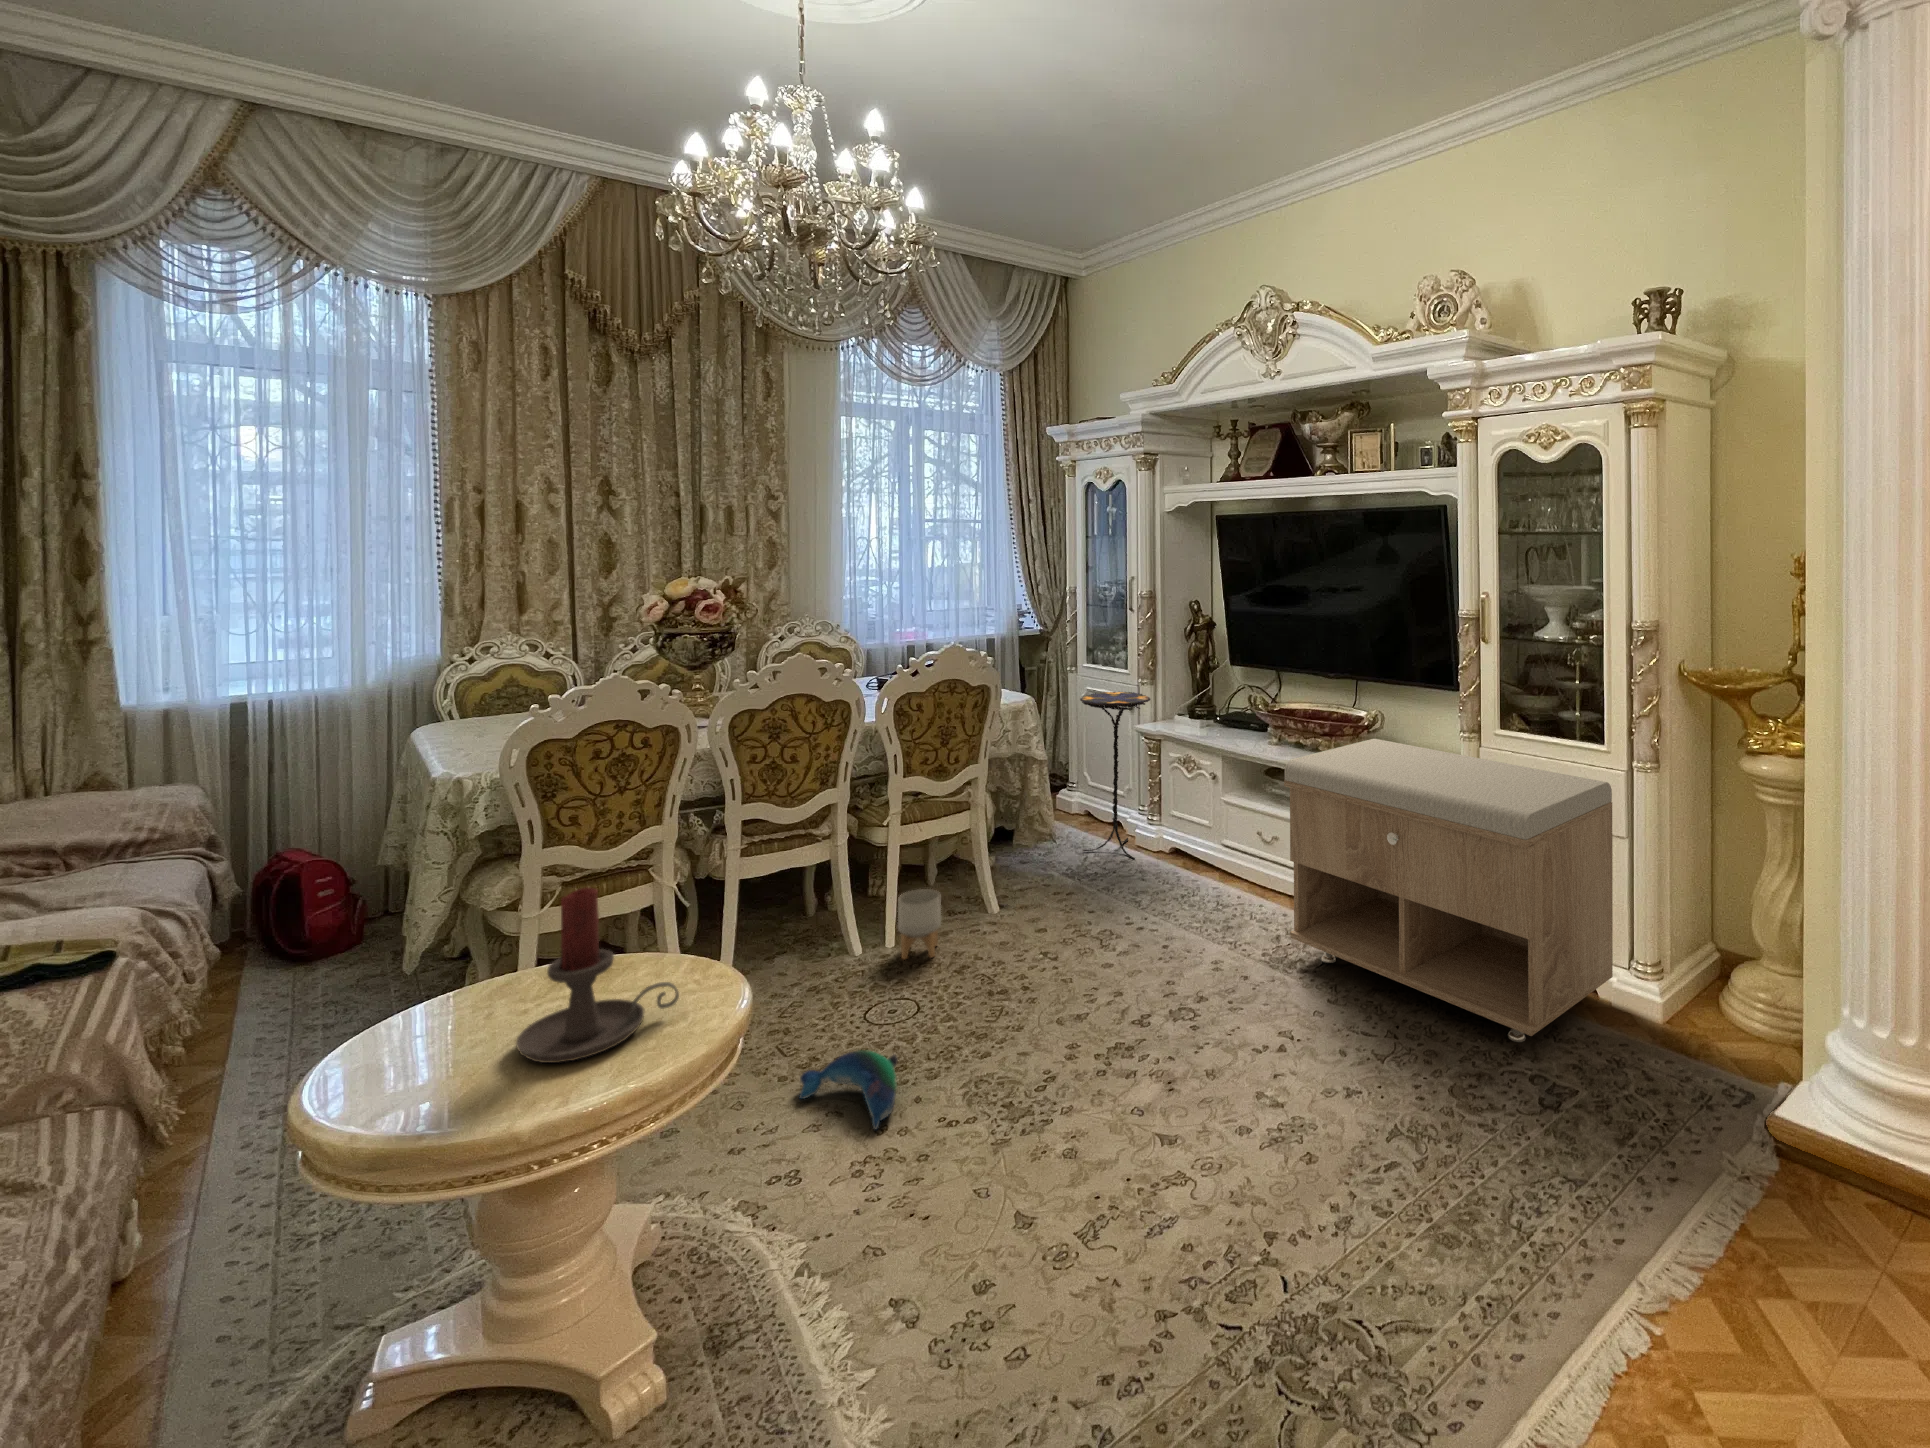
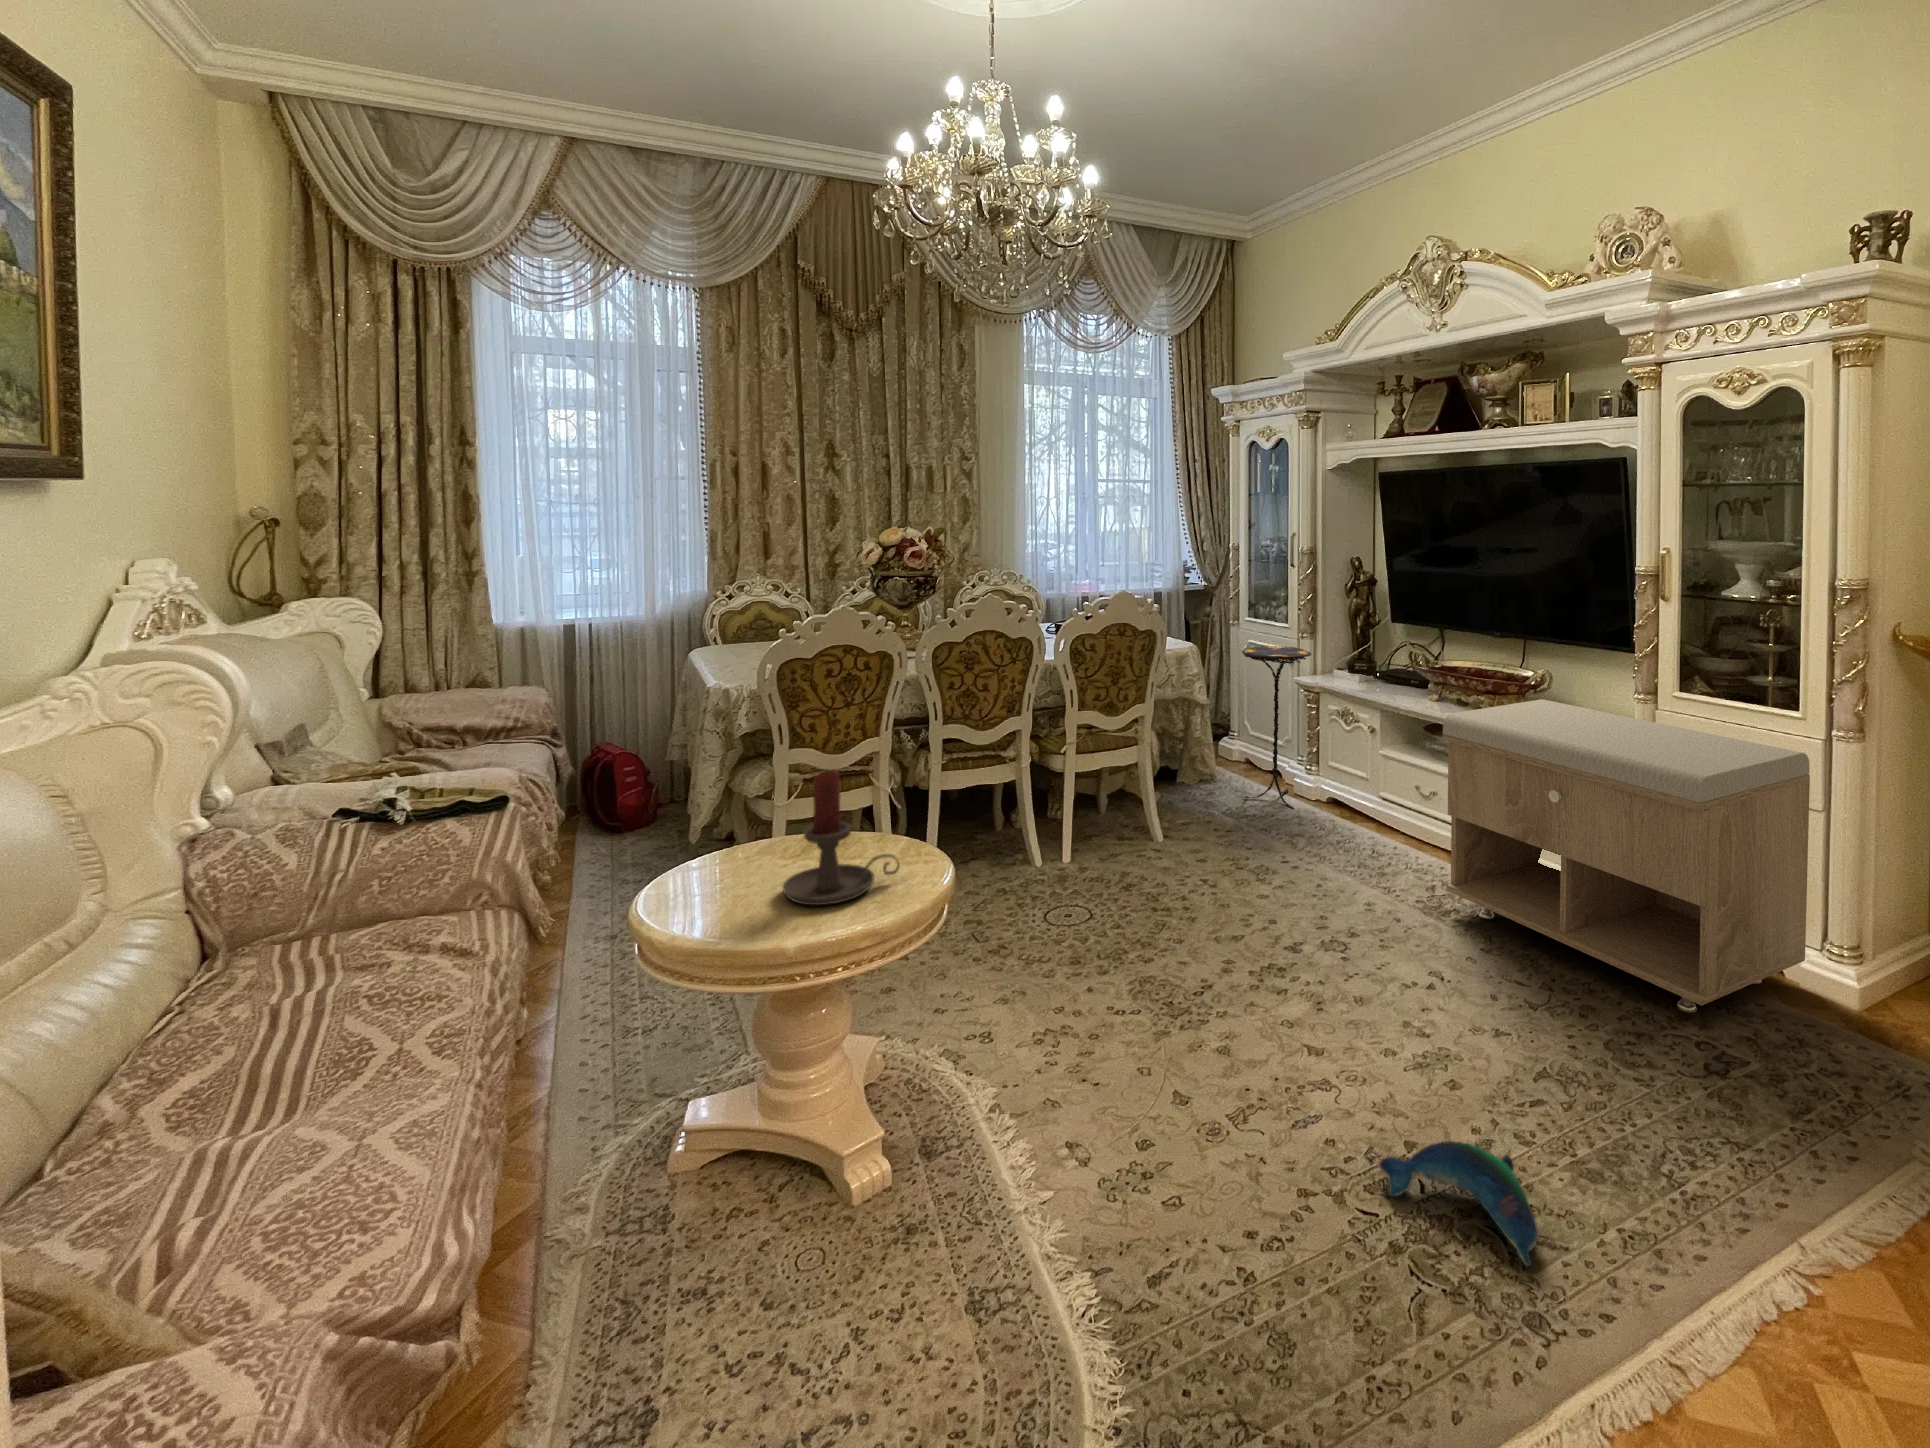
planter: present [898,889,941,959] -> none [1073,816,1110,878]
plush toy: present [799,1050,898,1129] -> present [1379,1141,1538,1266]

